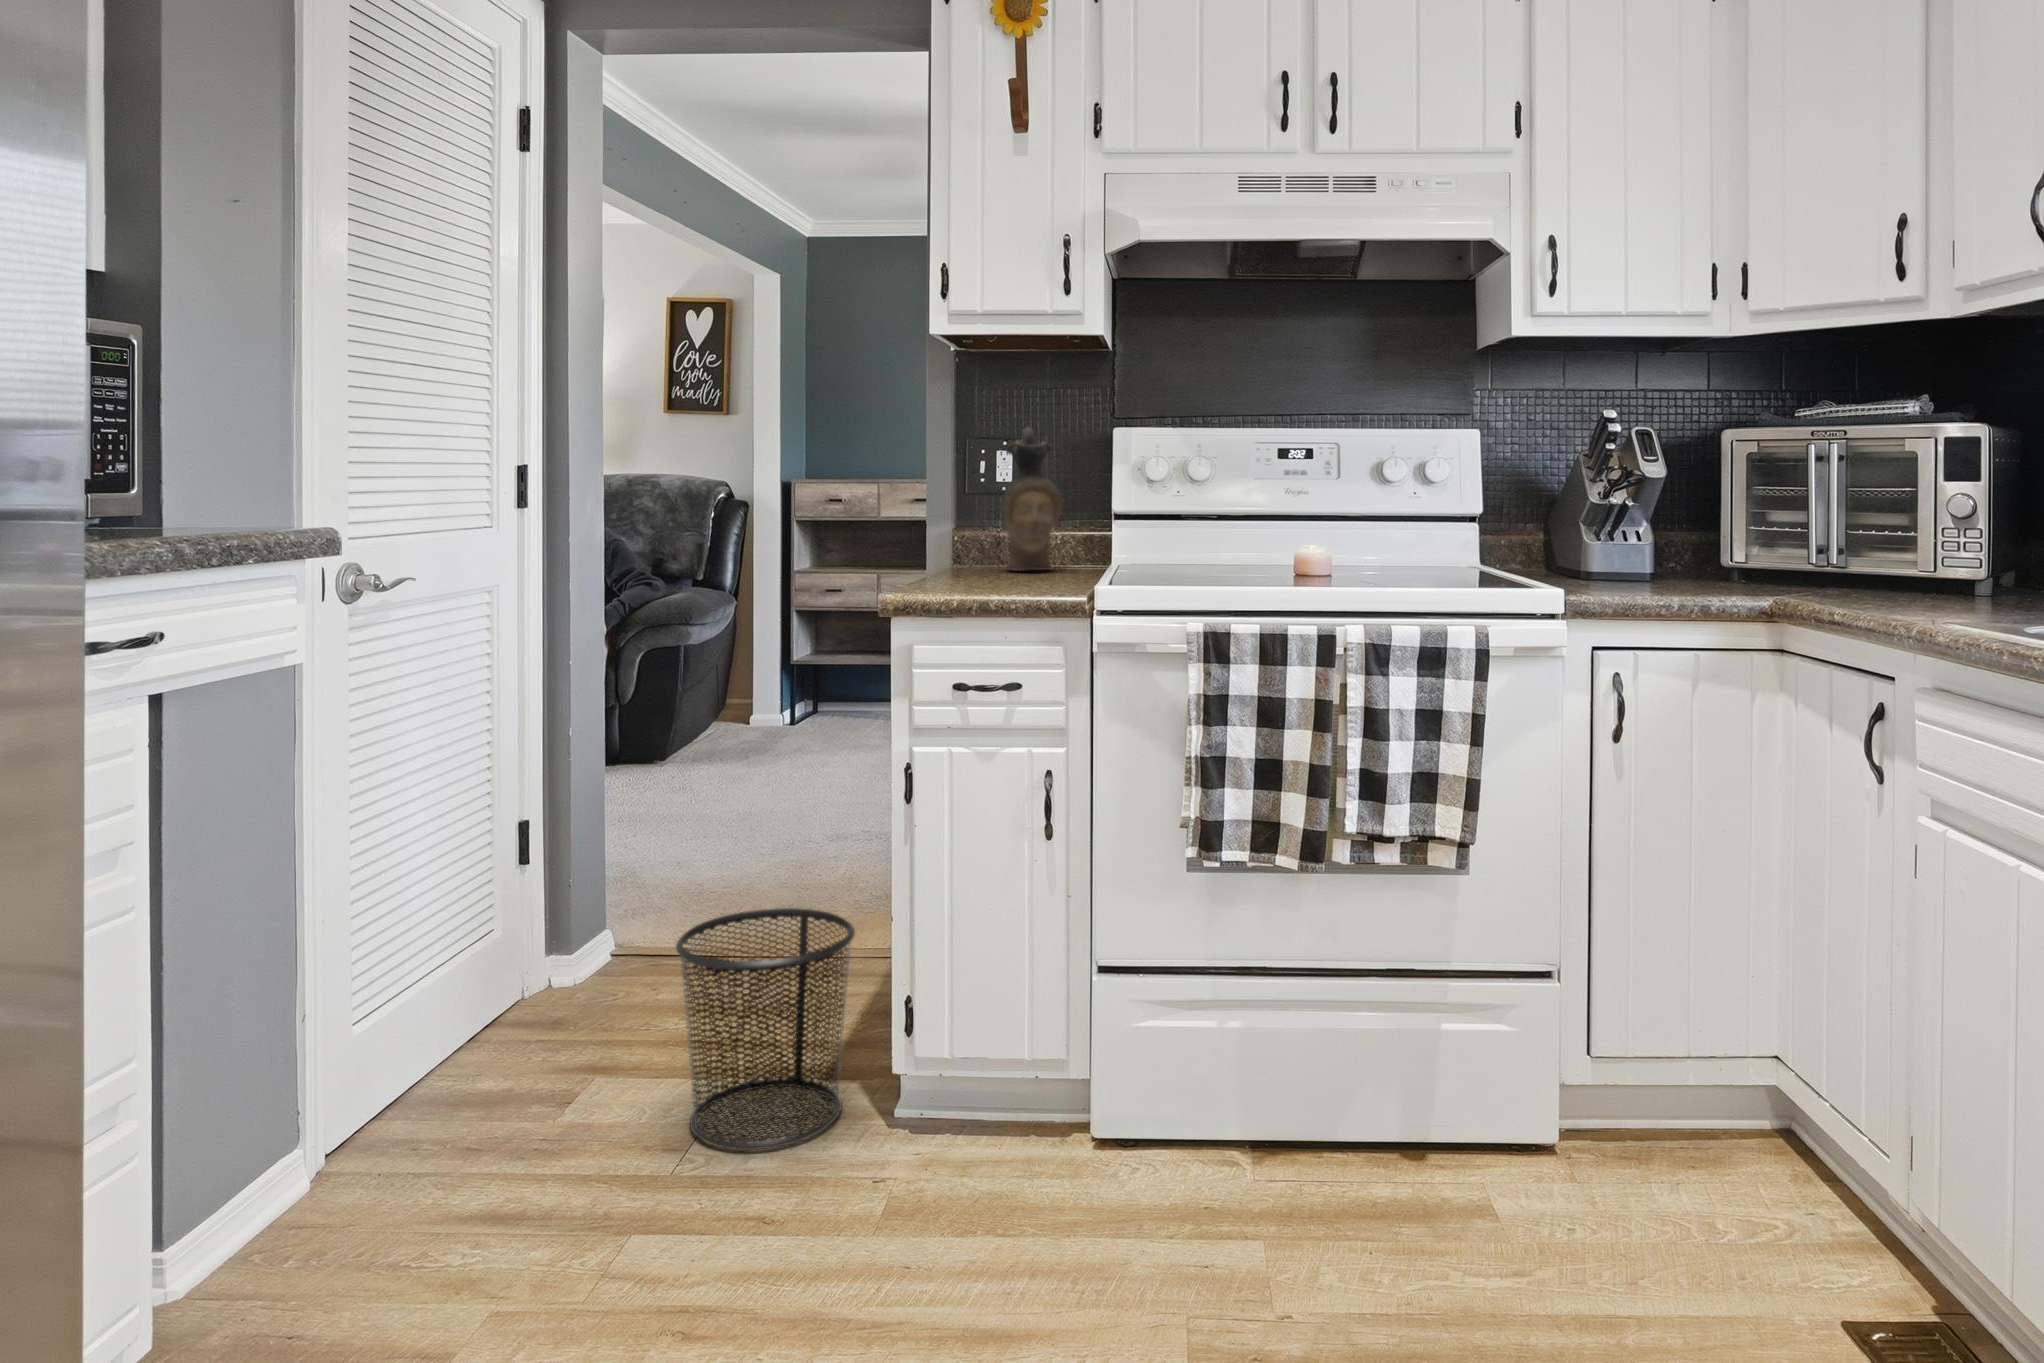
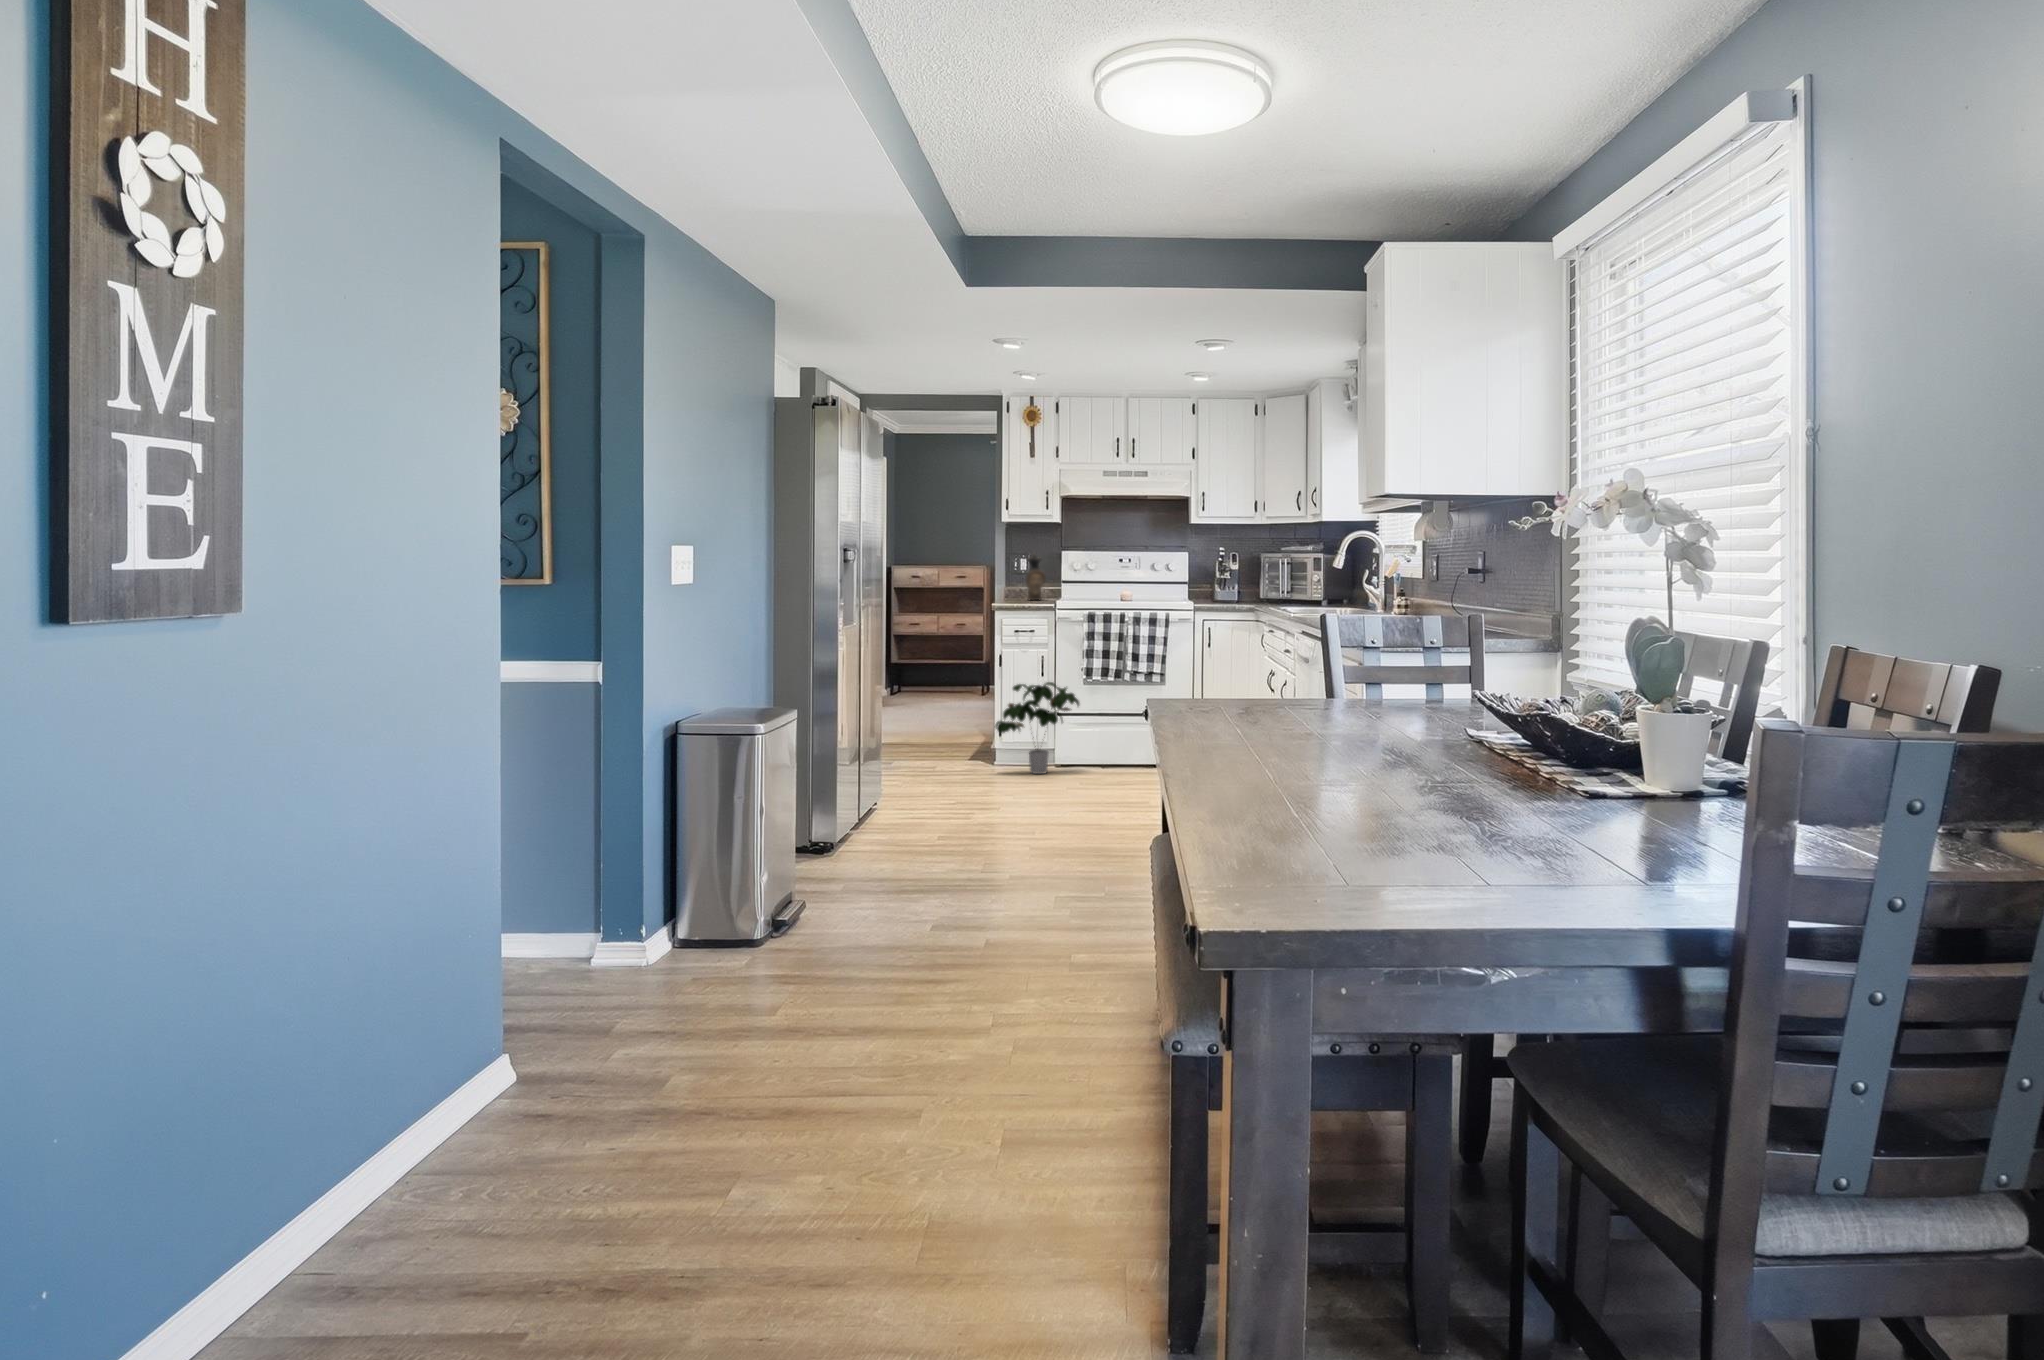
potted plant: none [862,897,1181,1260] -> present [995,682,1079,774]
waste bin: present [676,908,855,1150] -> none [931,704,983,765]

